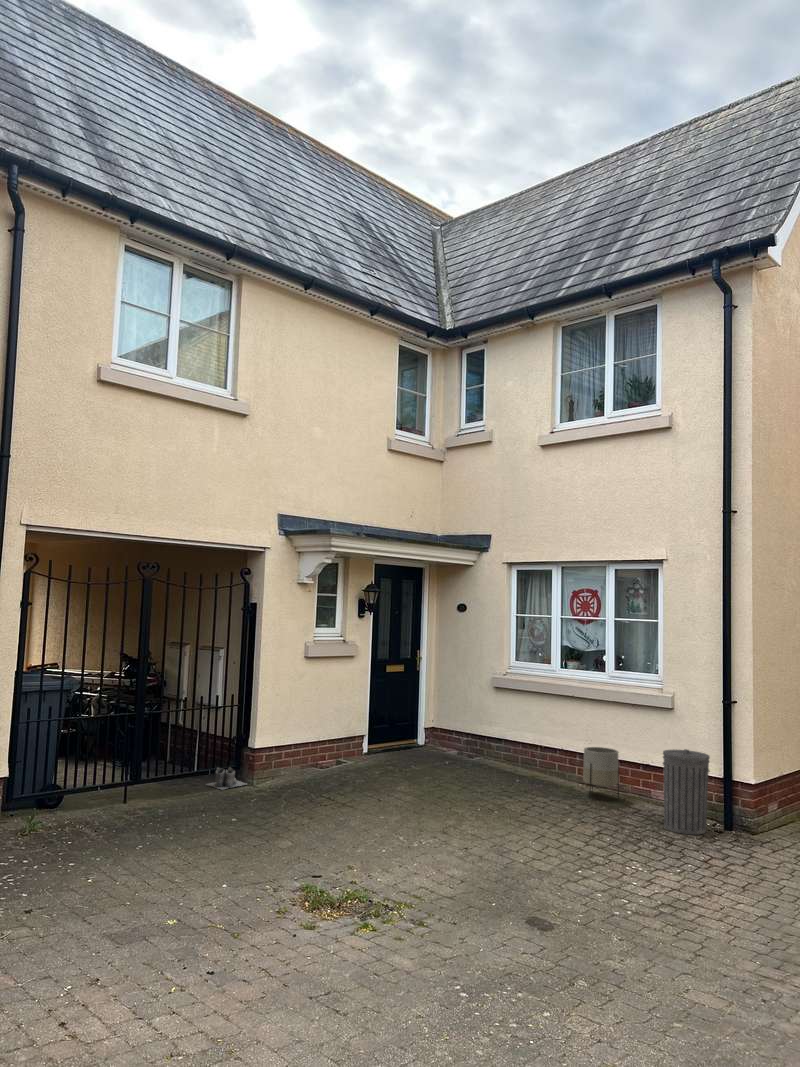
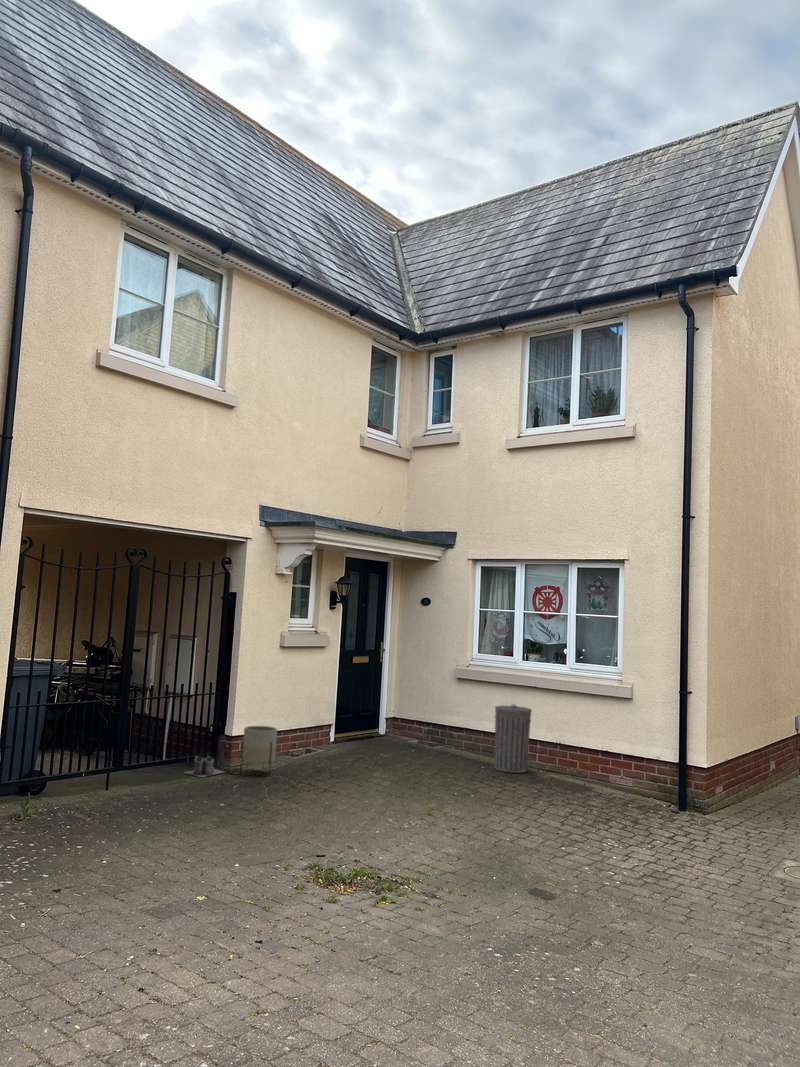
planter: present [583,747,619,798] -> present [240,726,277,776]
trash can: present [663,749,710,835] -> present [494,704,532,773]

